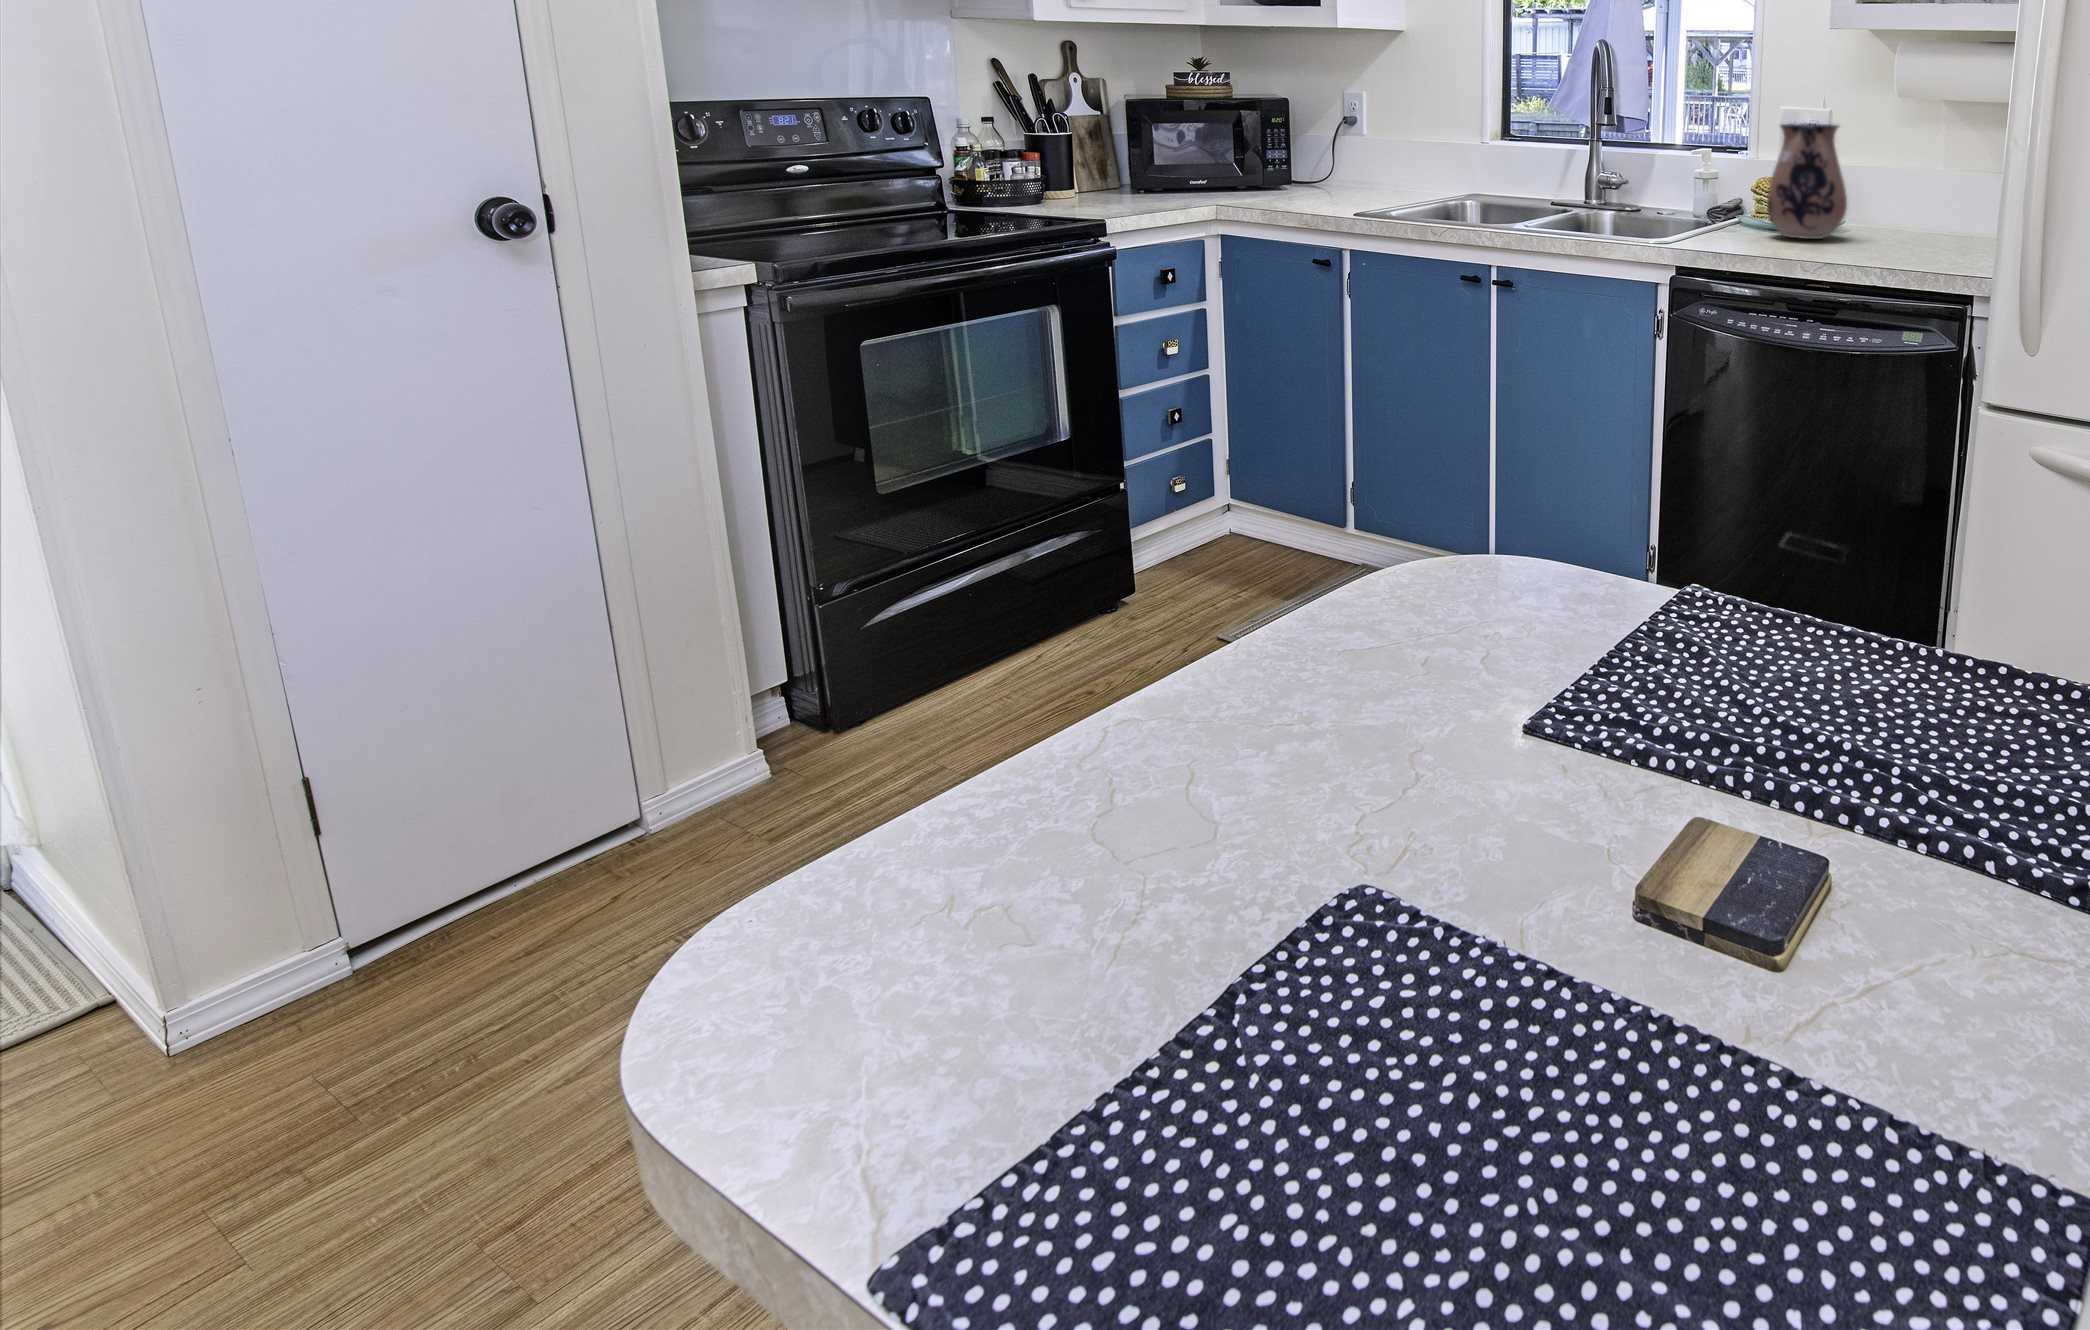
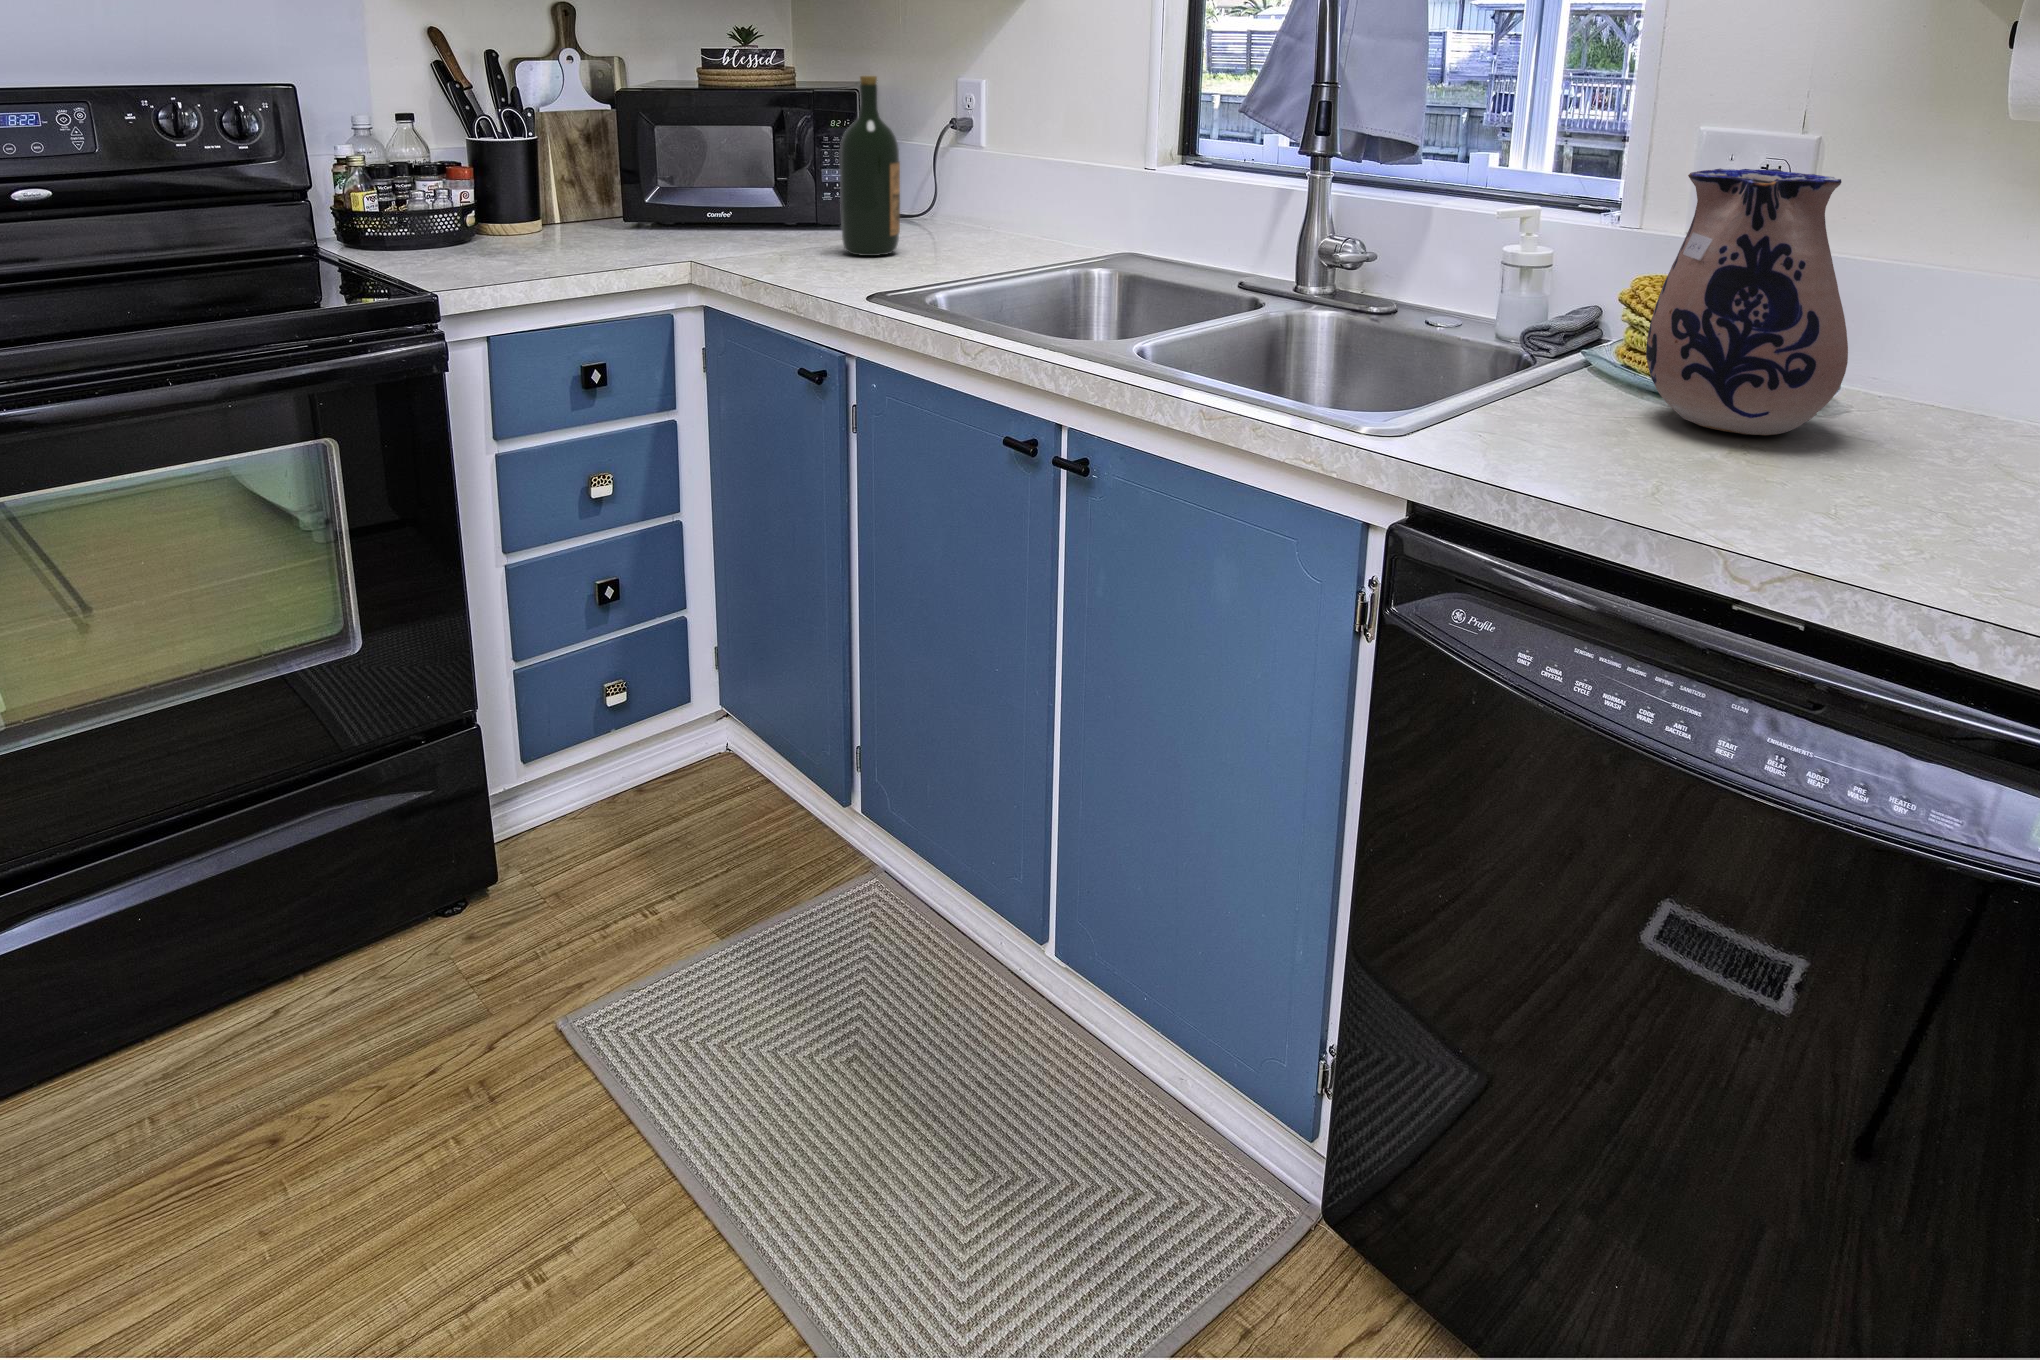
wine bottle: none [1295,91,1334,203] -> present [840,76,900,256]

